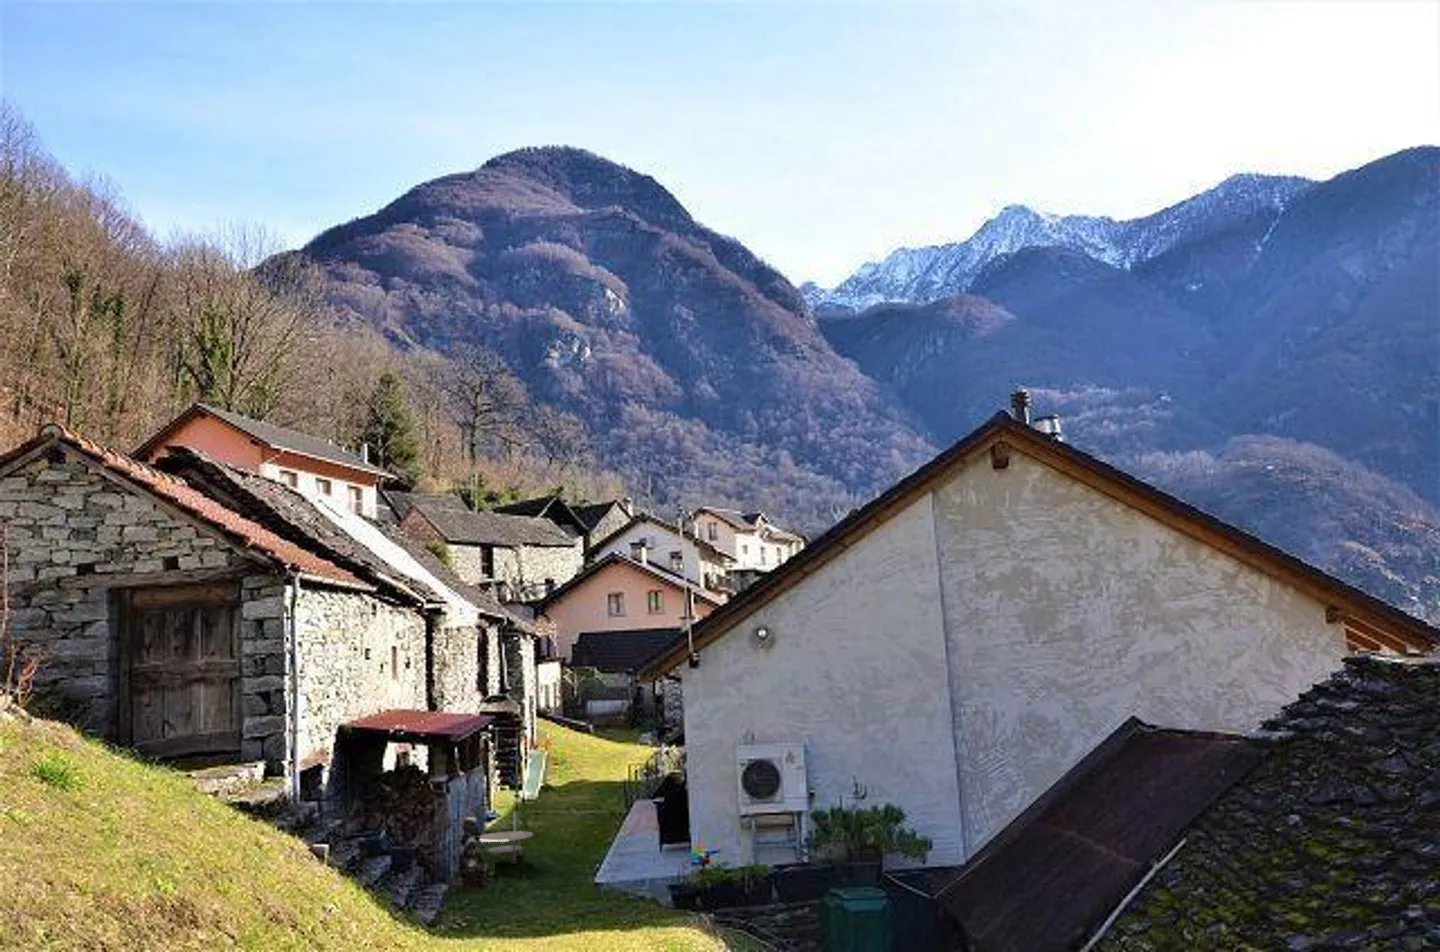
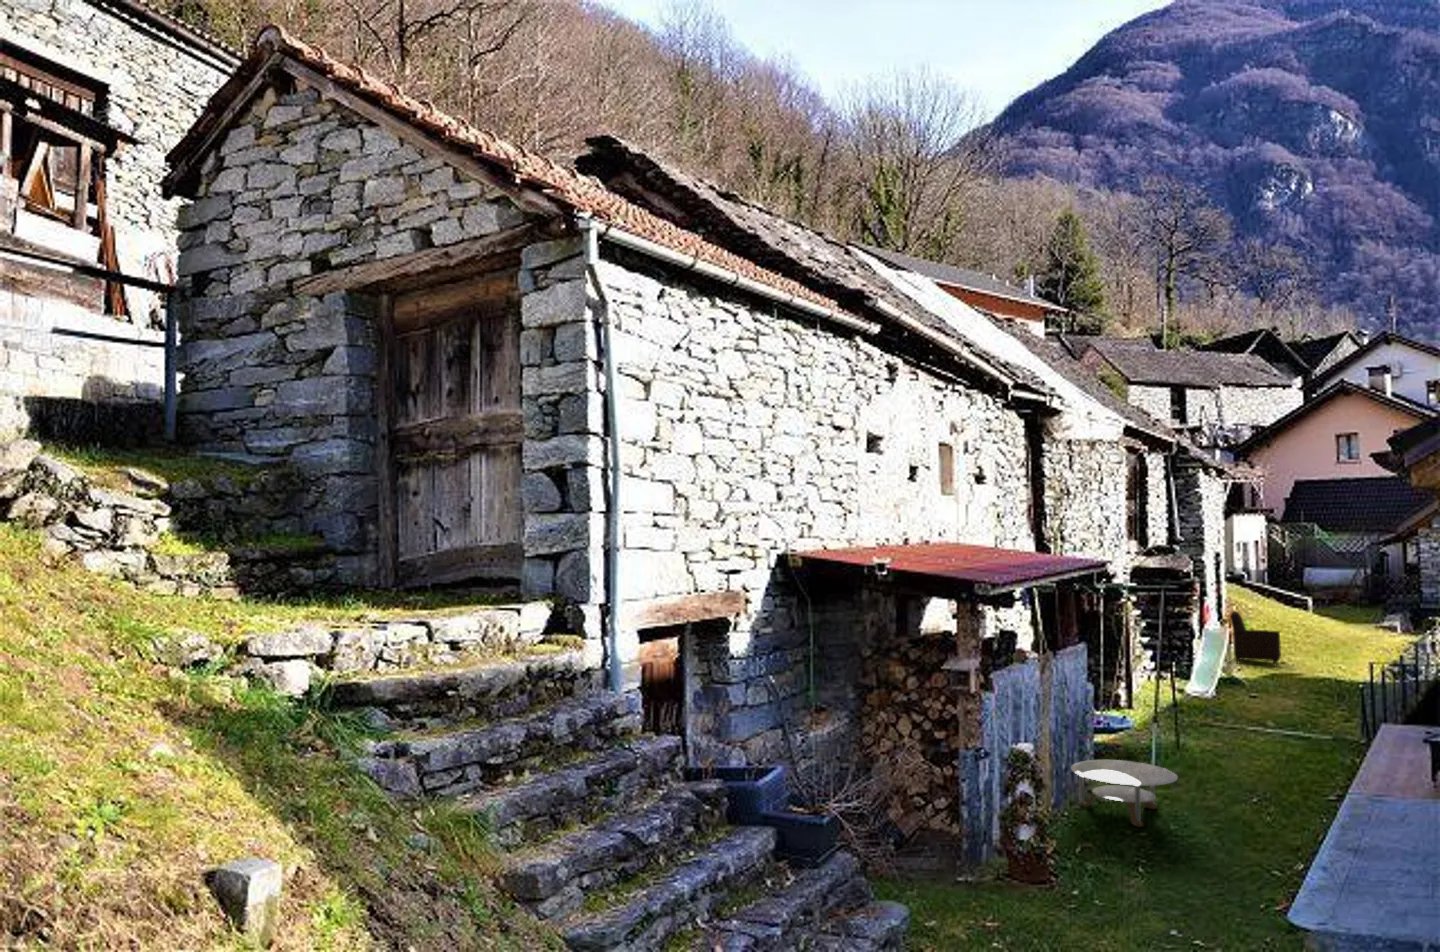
chair: none [543,739,575,778] -> present [1230,611,1281,667]

